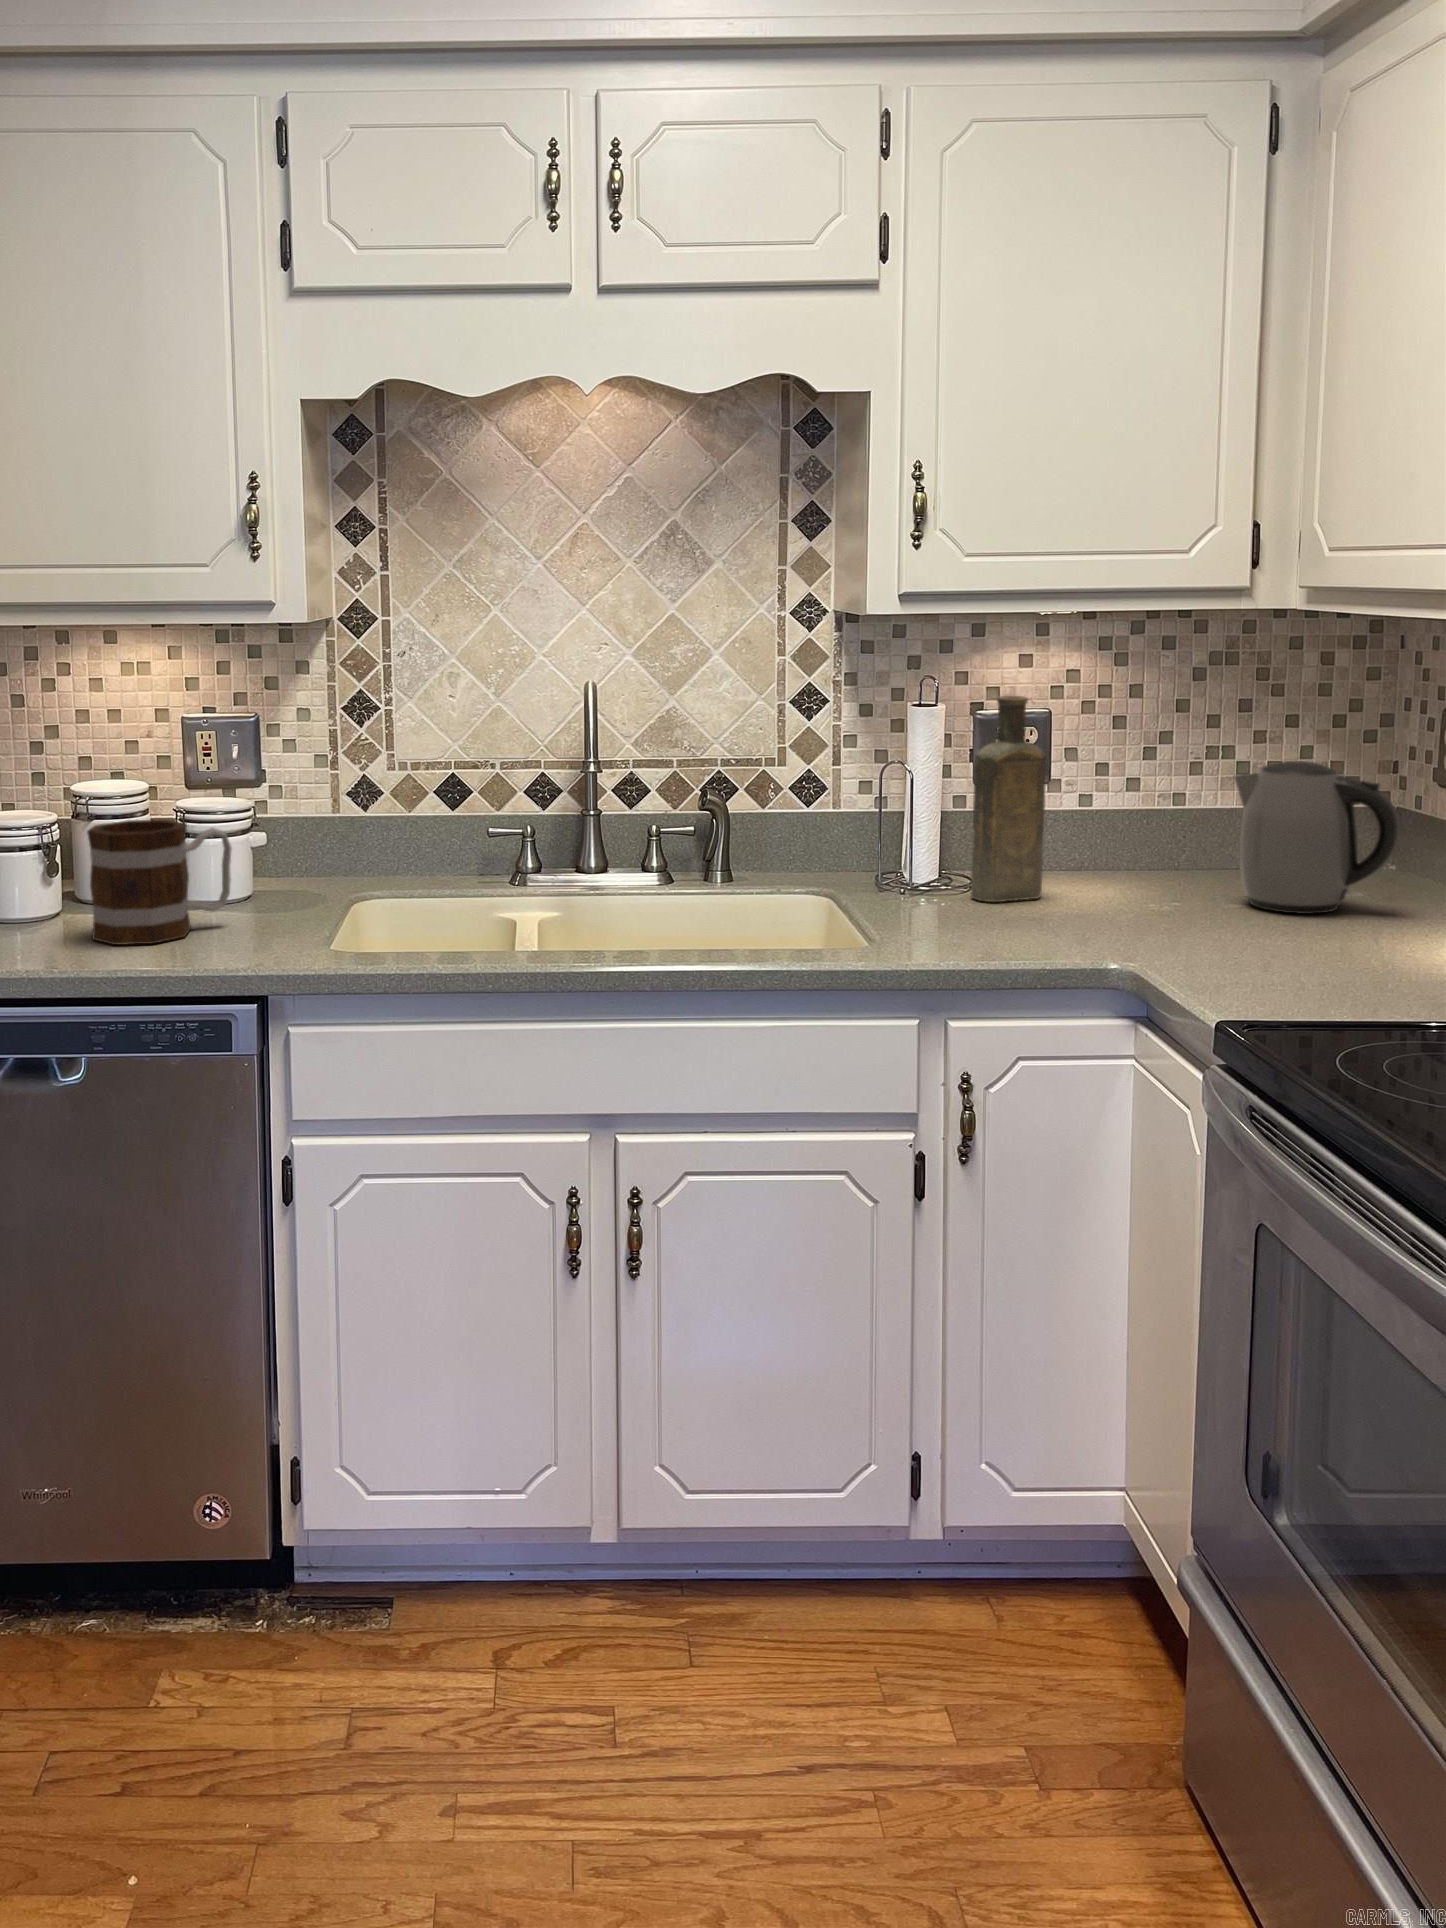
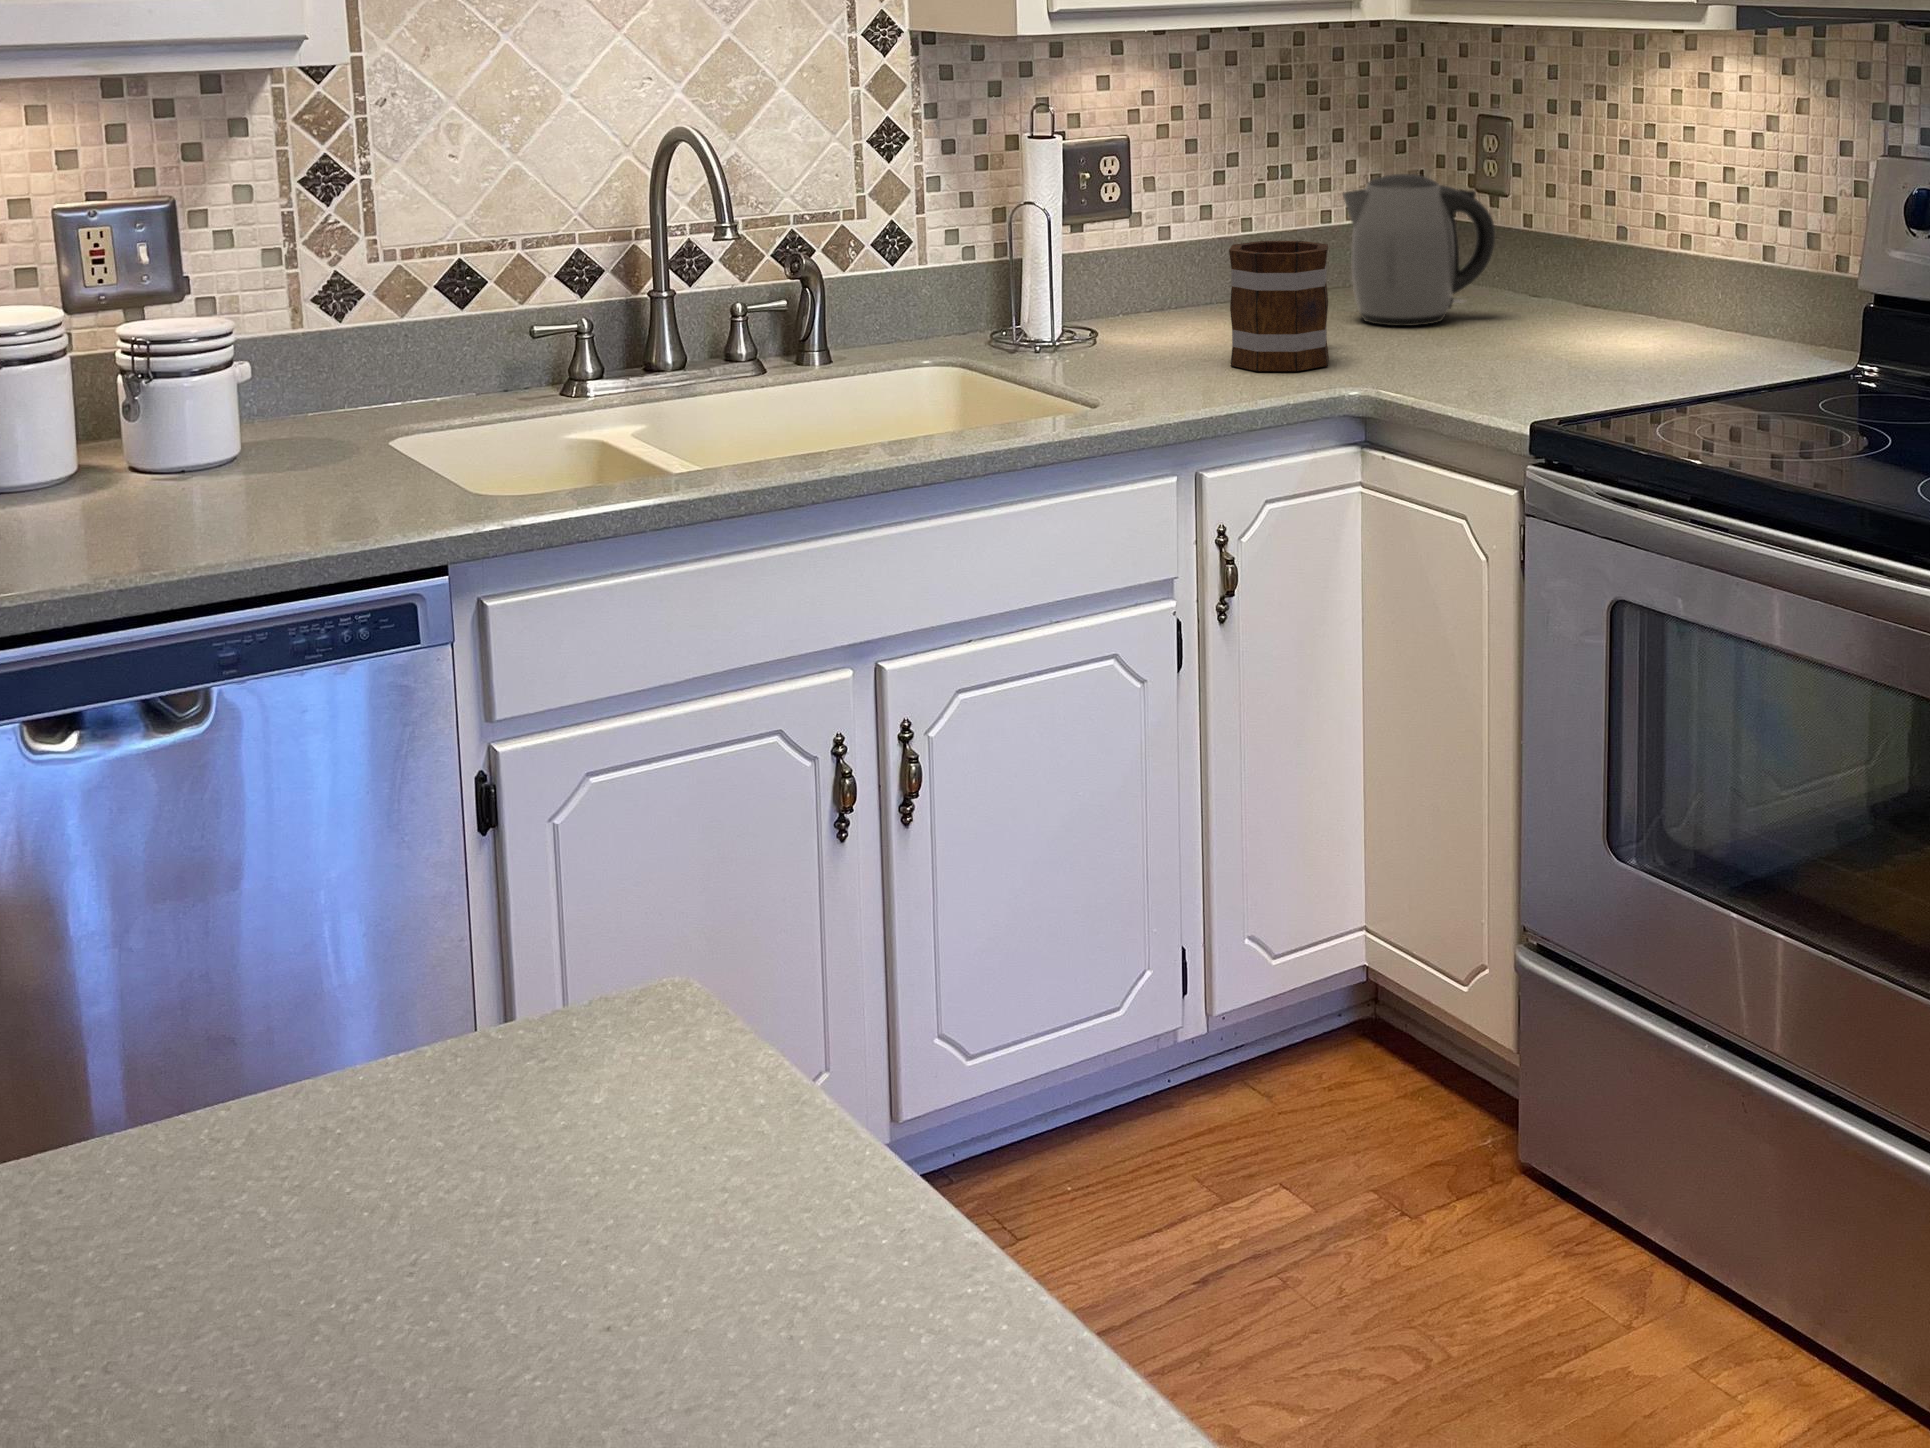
bottle: present [971,696,1046,902] -> none [1091,121,1177,349]
mug: present [87,820,231,945] -> present [1229,241,1329,371]

